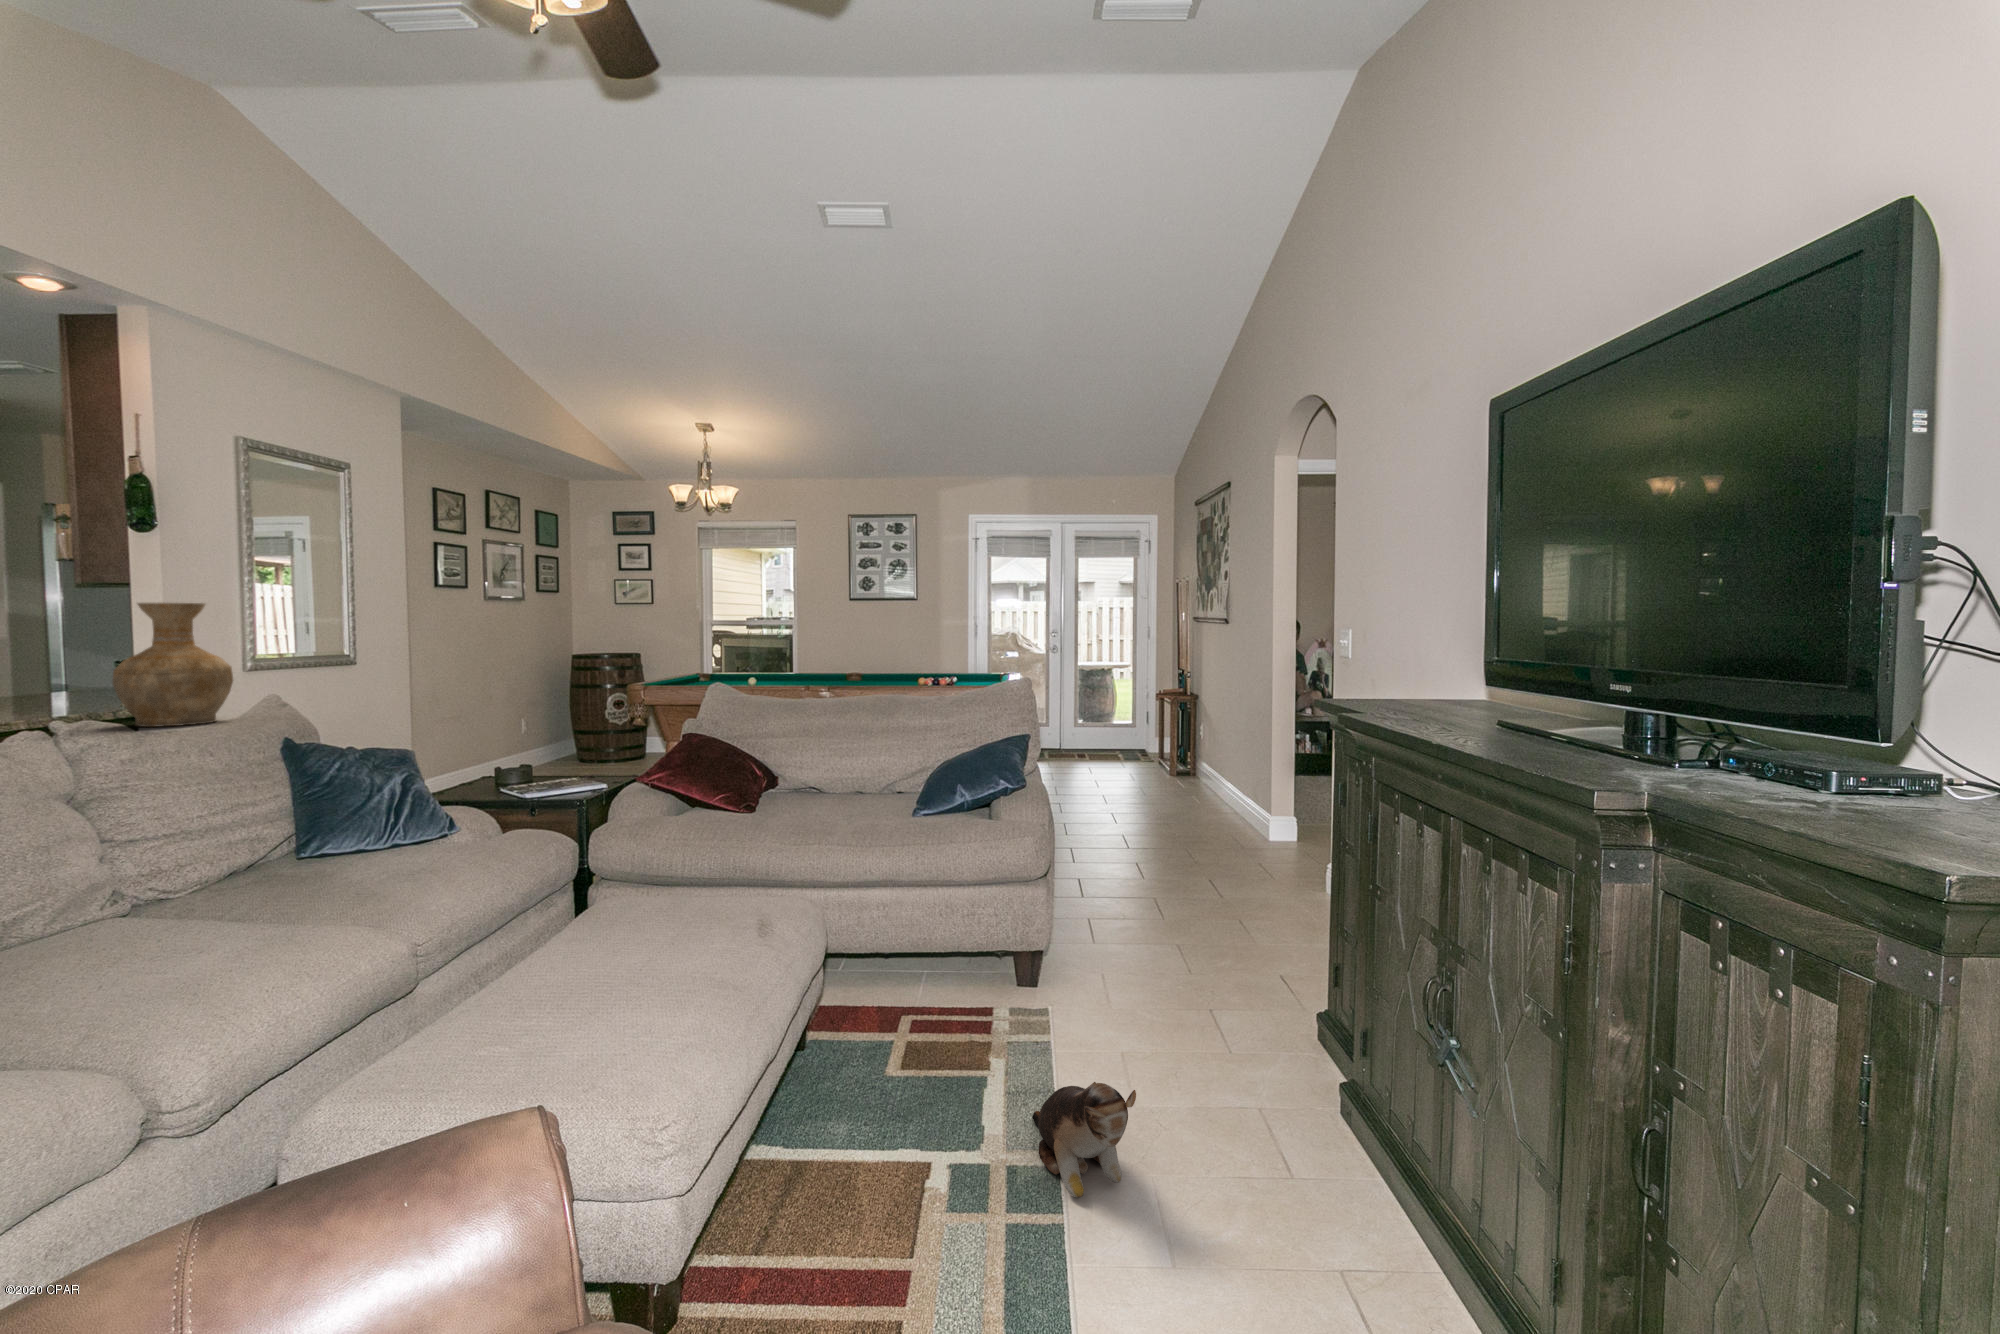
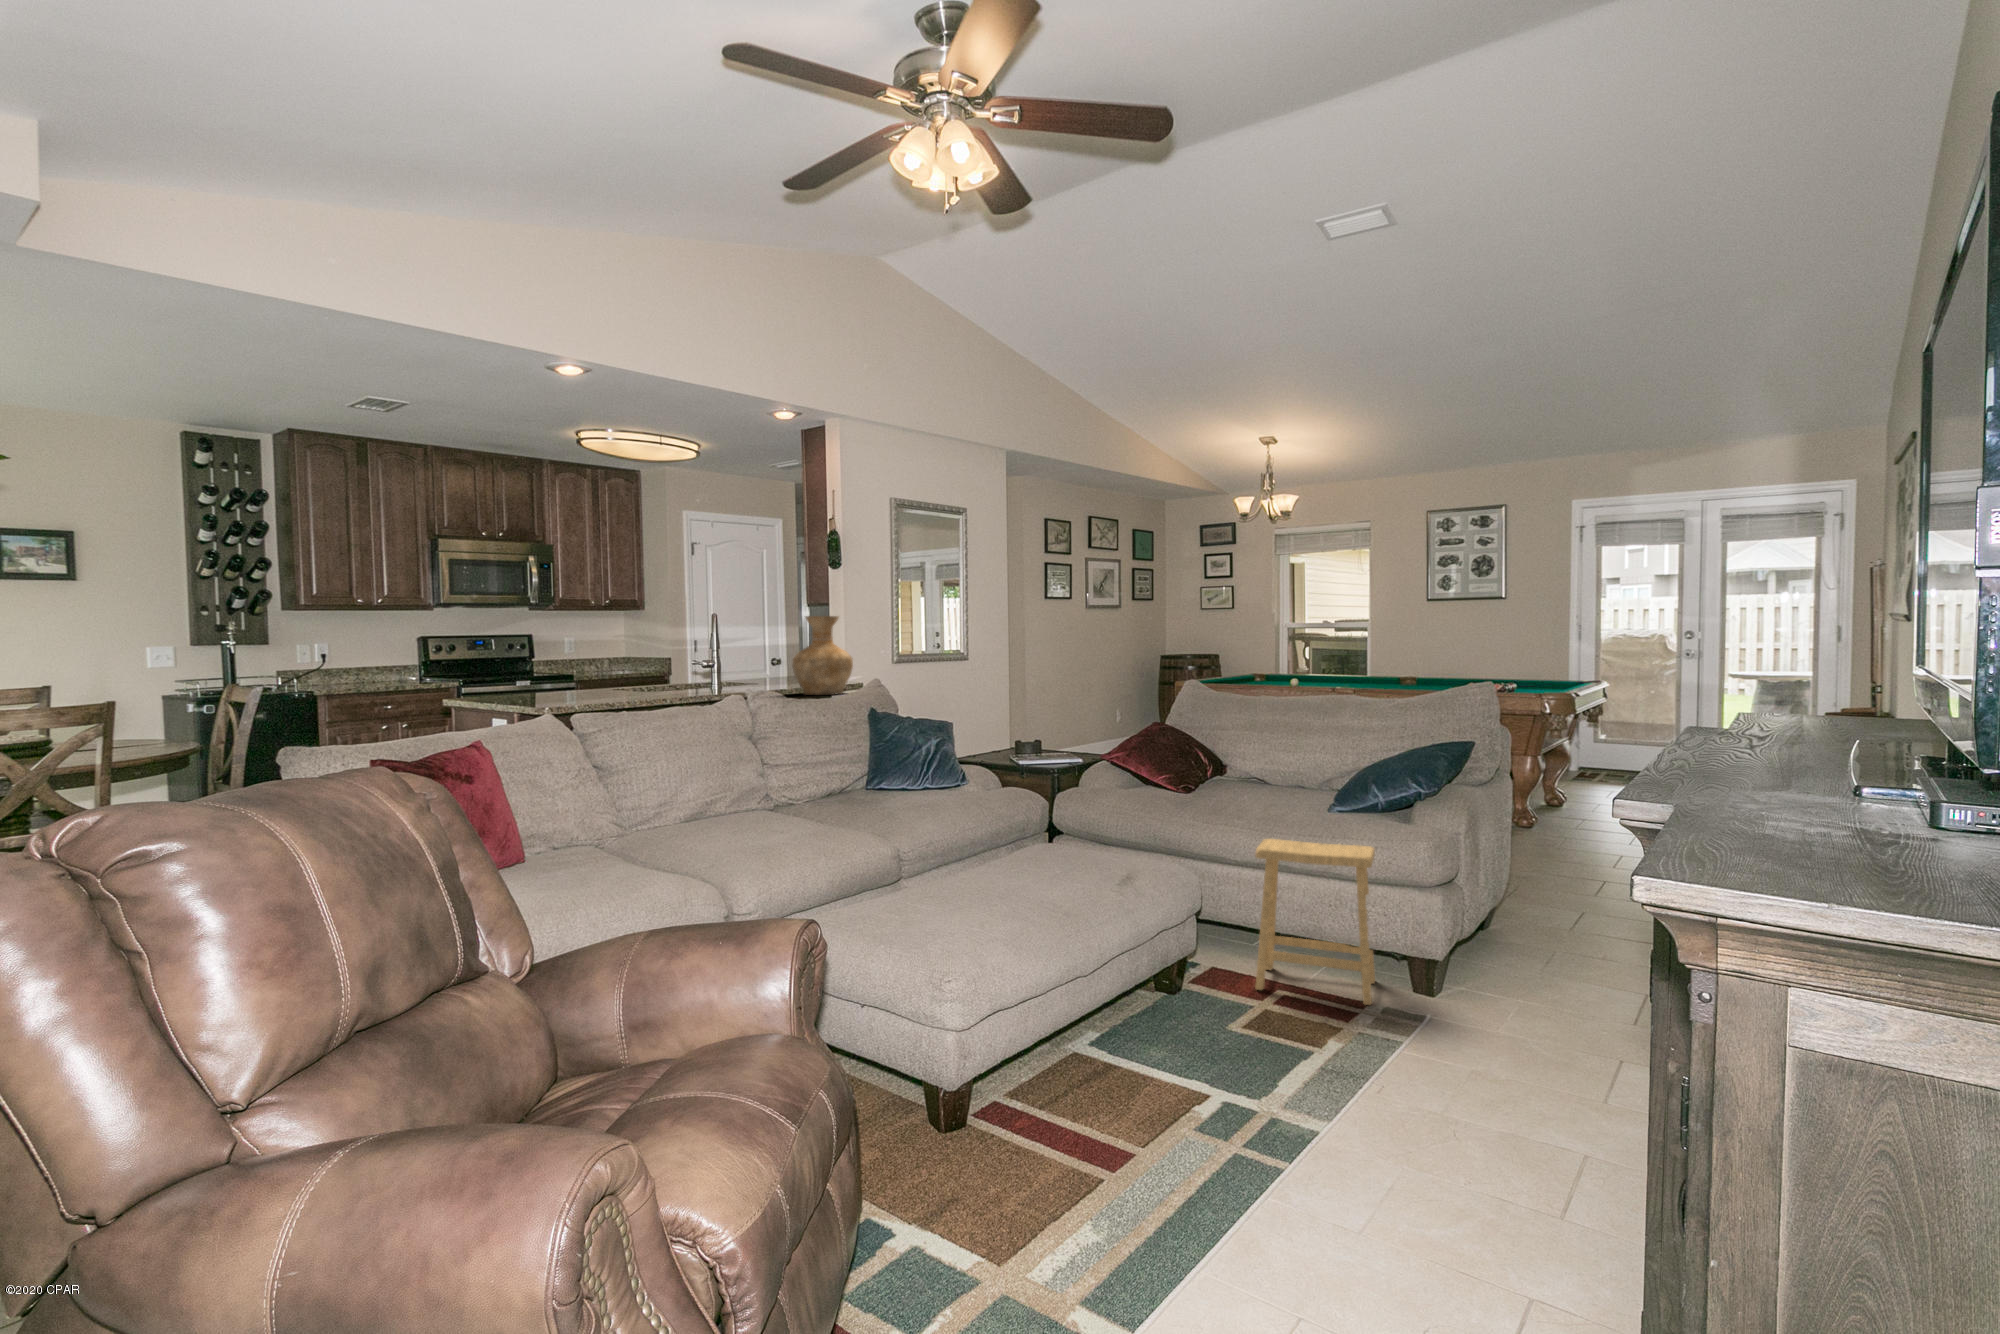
footstool: none [872,847,996,1019] -> present [1255,839,1375,1005]
plush toy: present [1032,1082,1136,1197] -> none [1298,1055,1365,1162]

